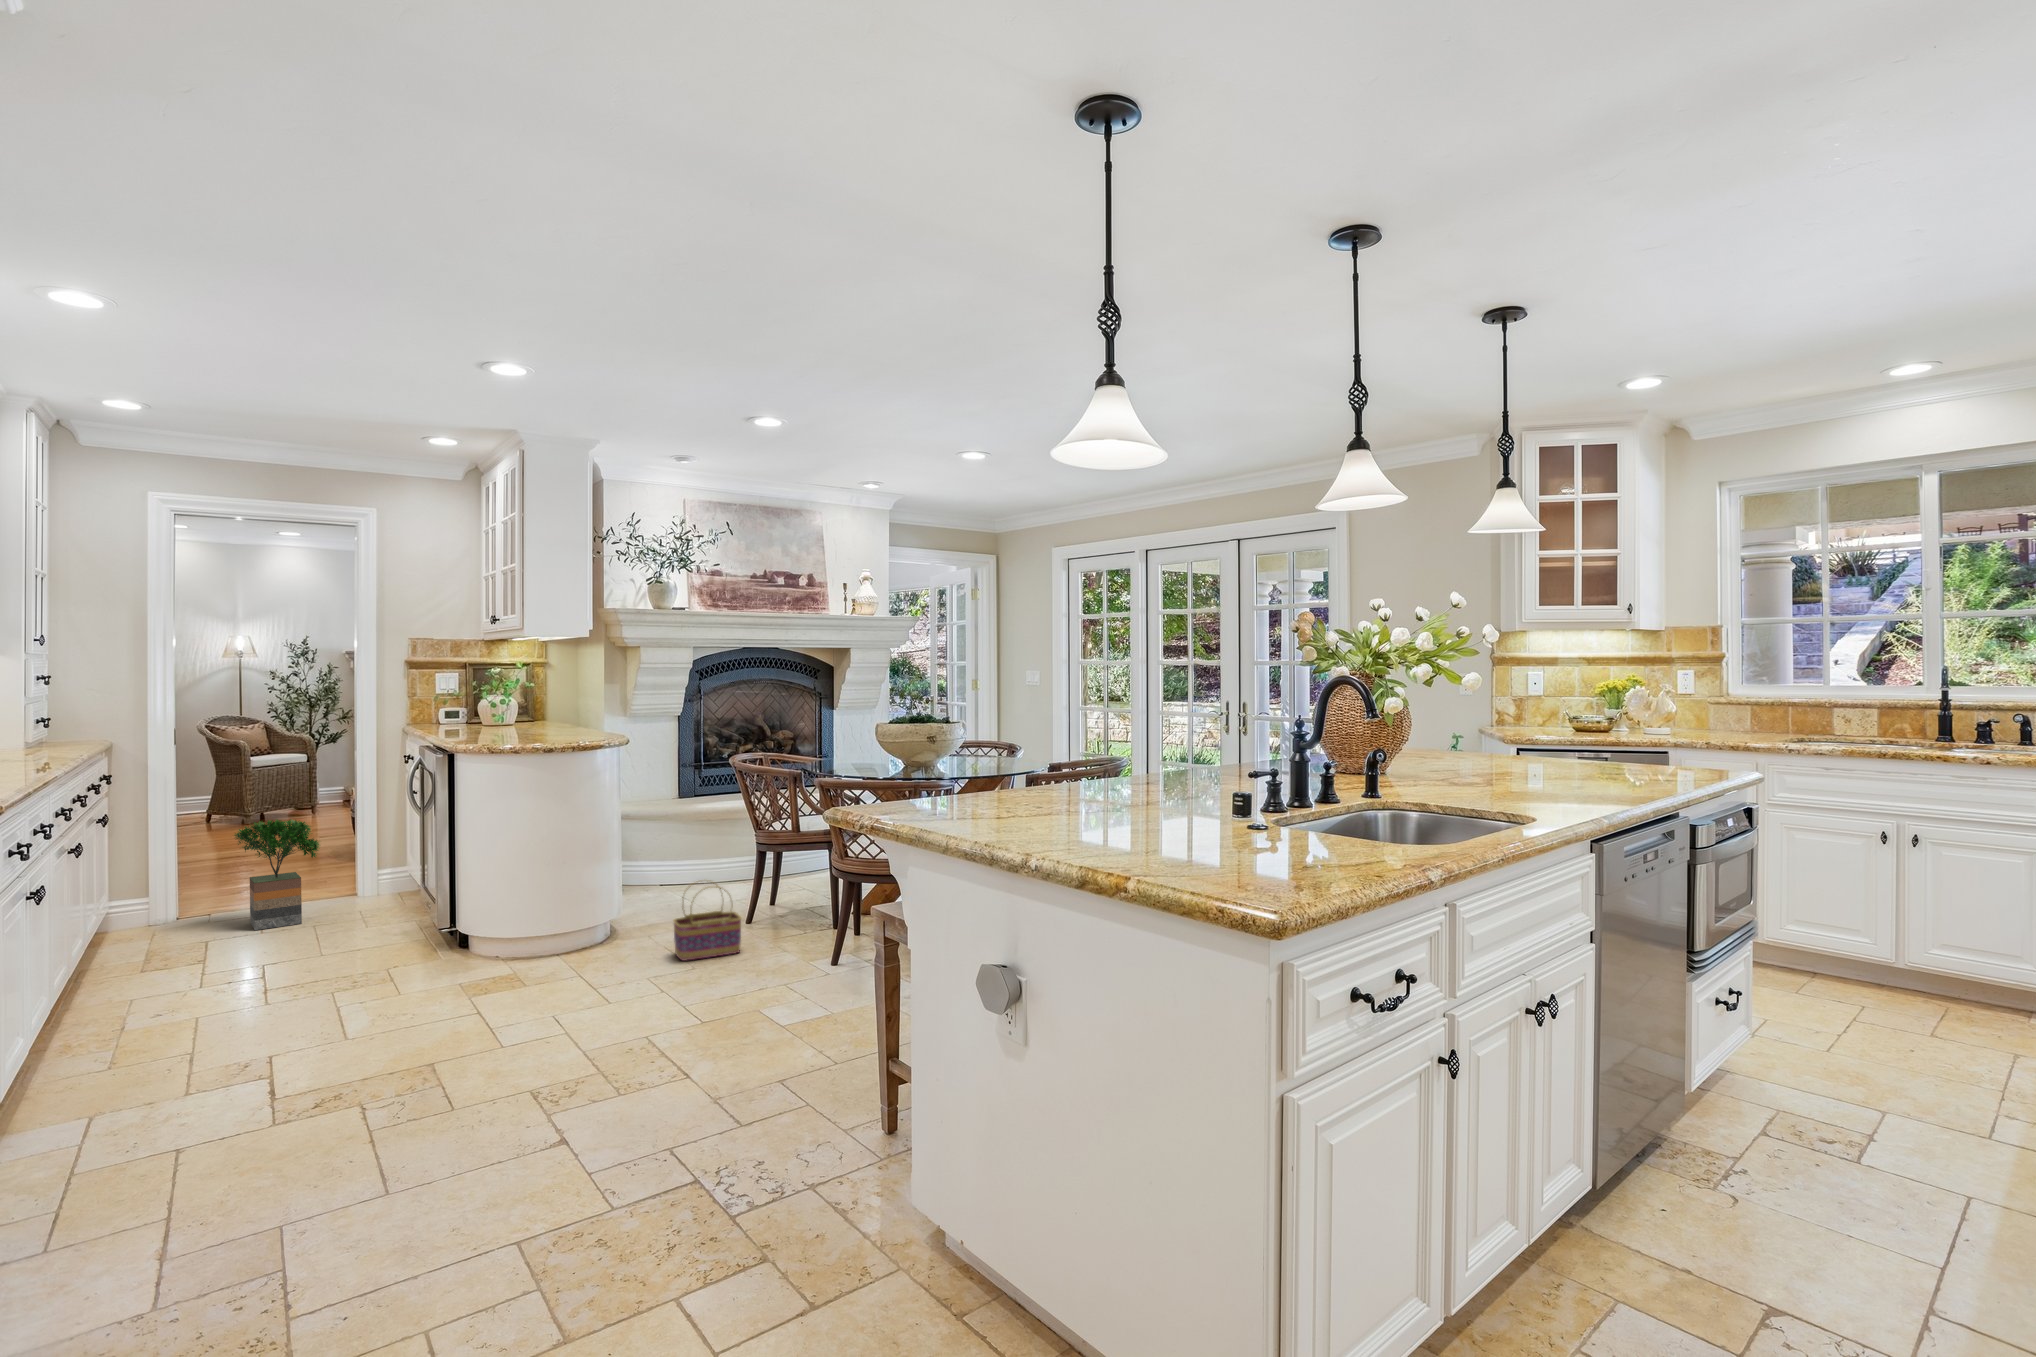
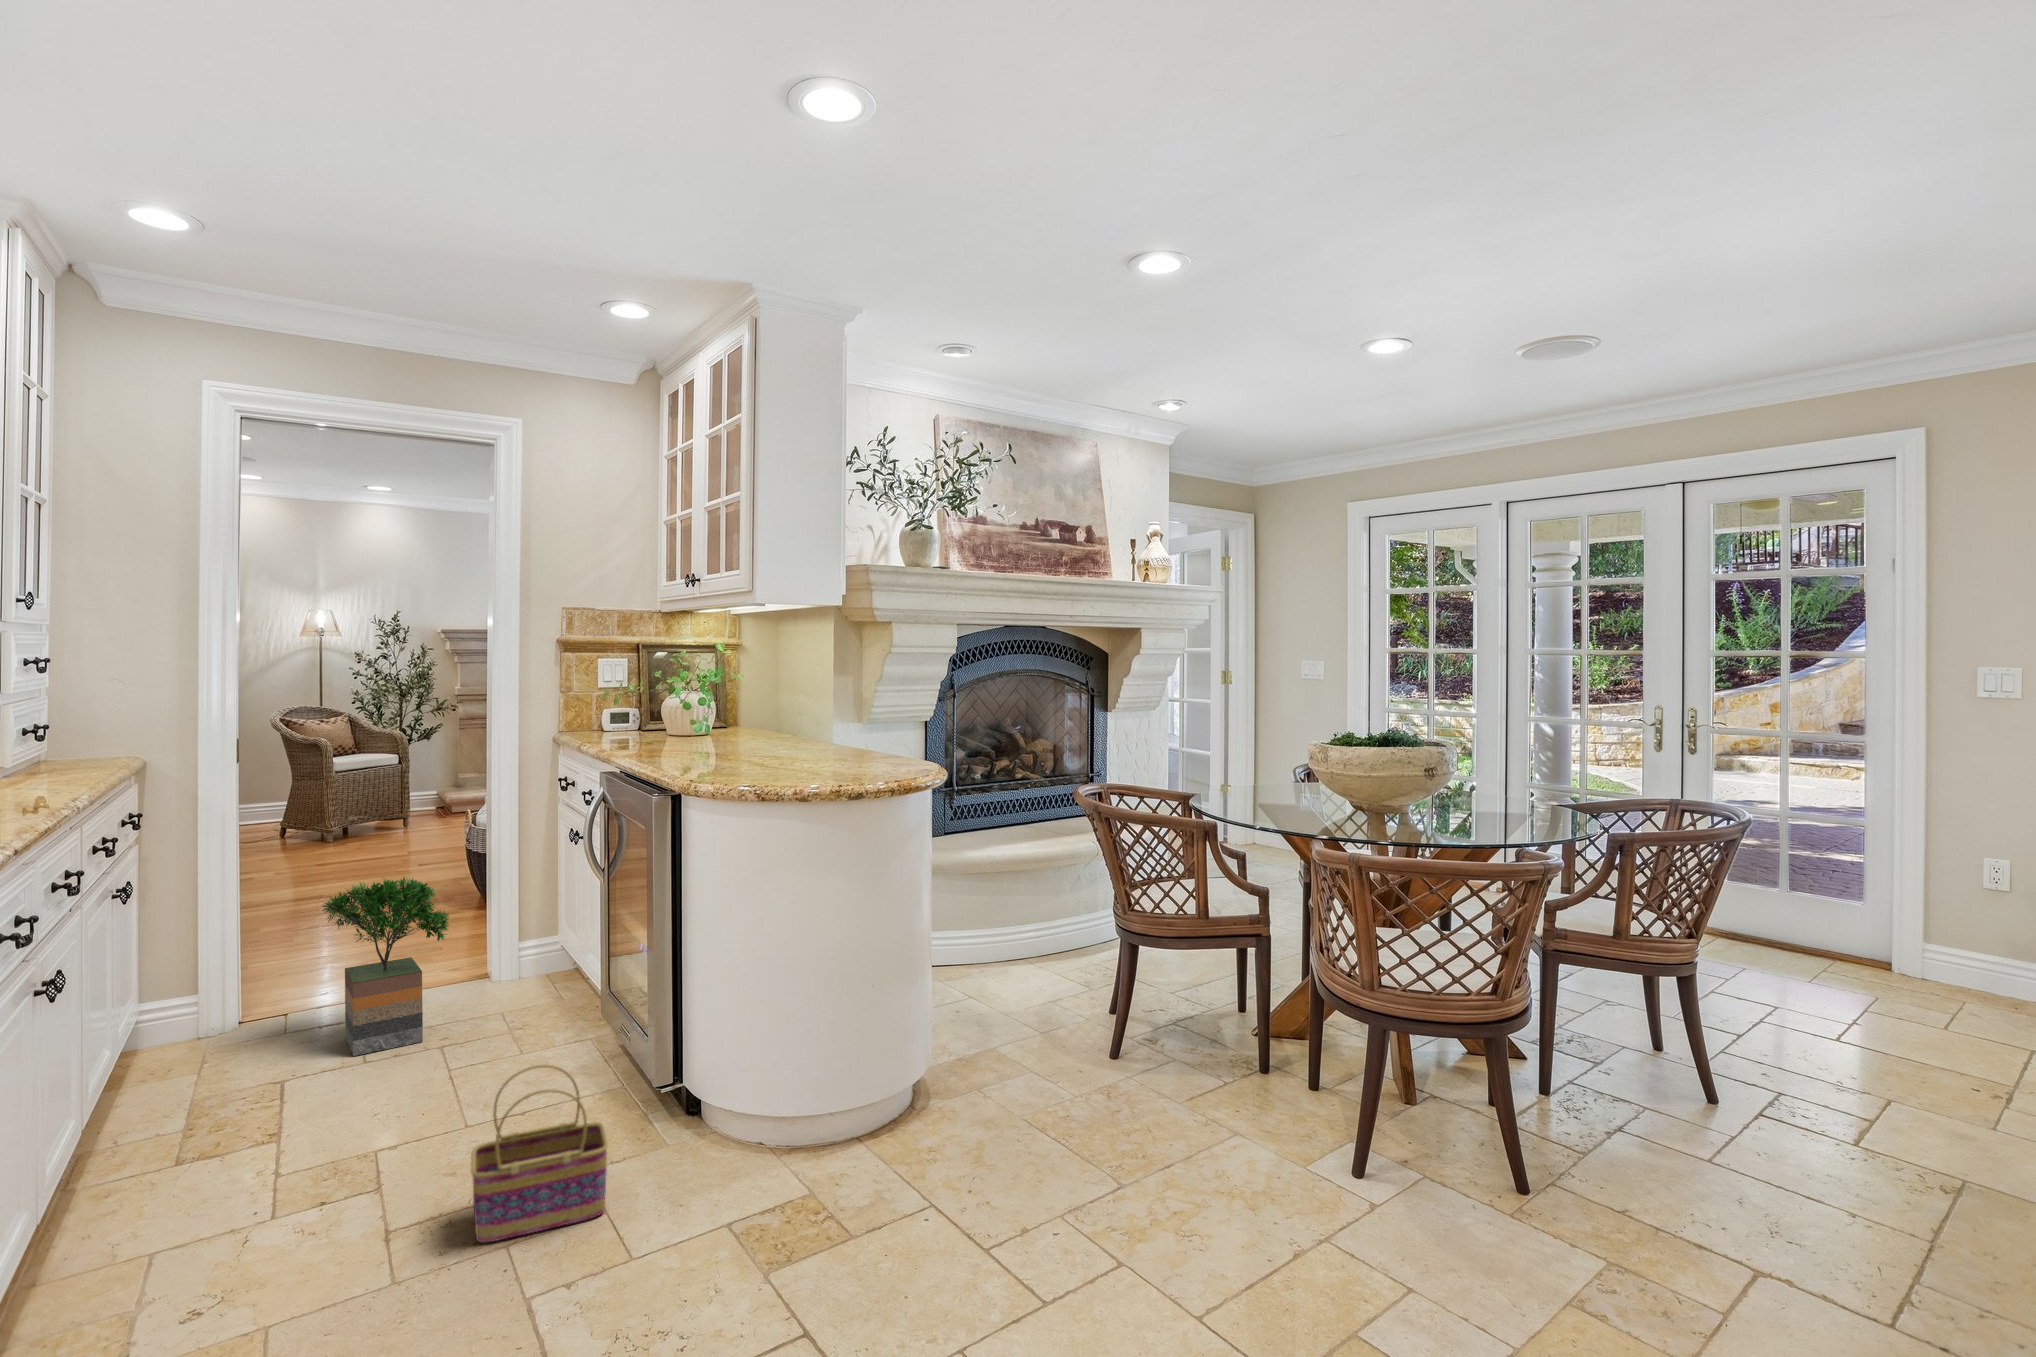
basket: present [673,885,741,961] -> present [471,1065,608,1242]

